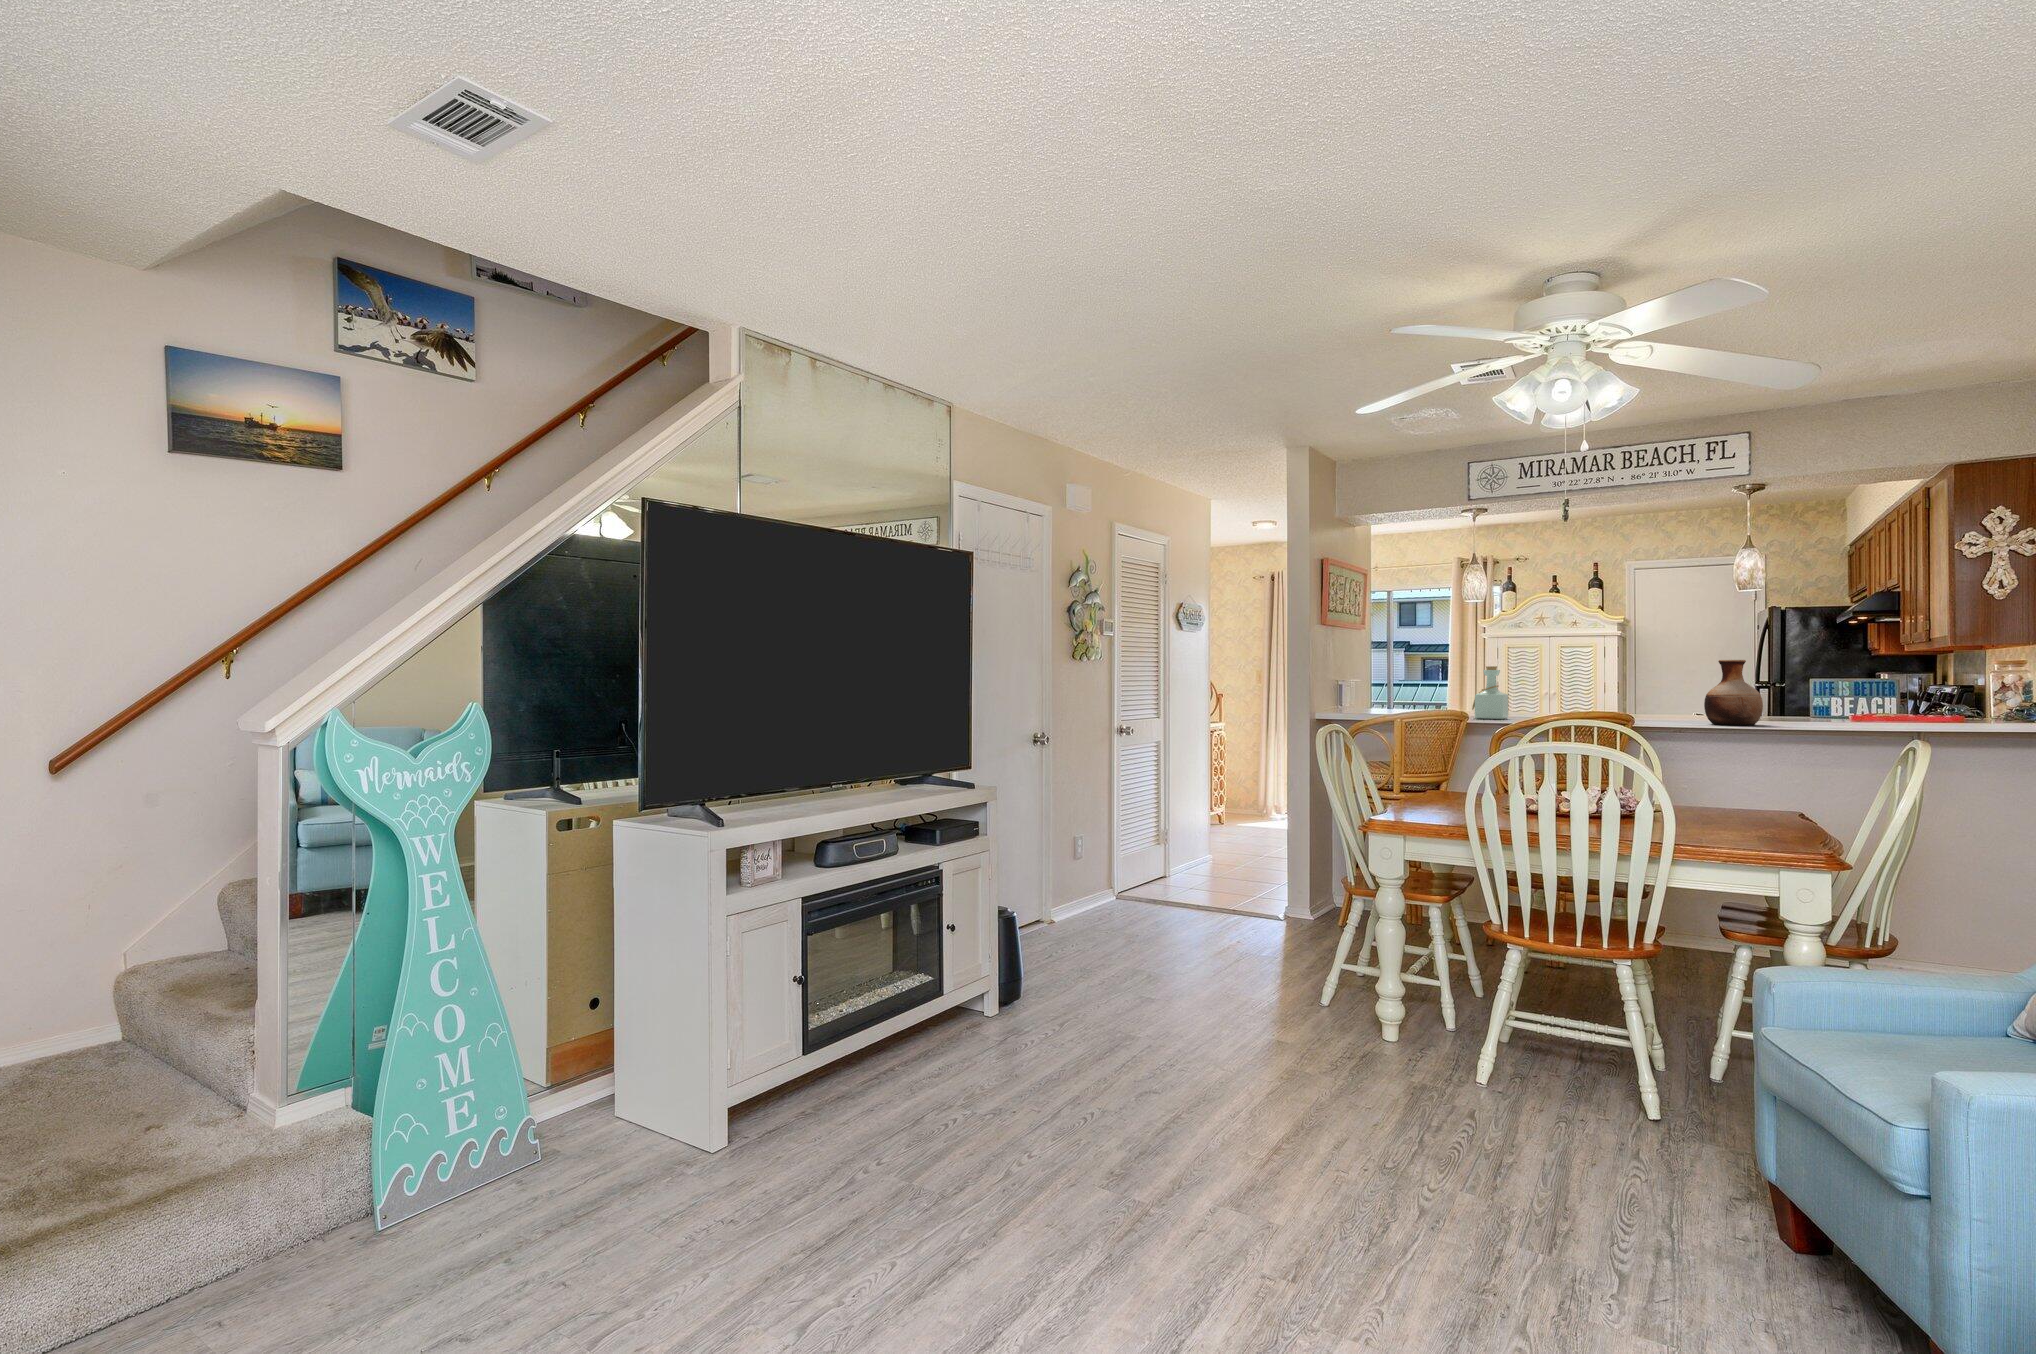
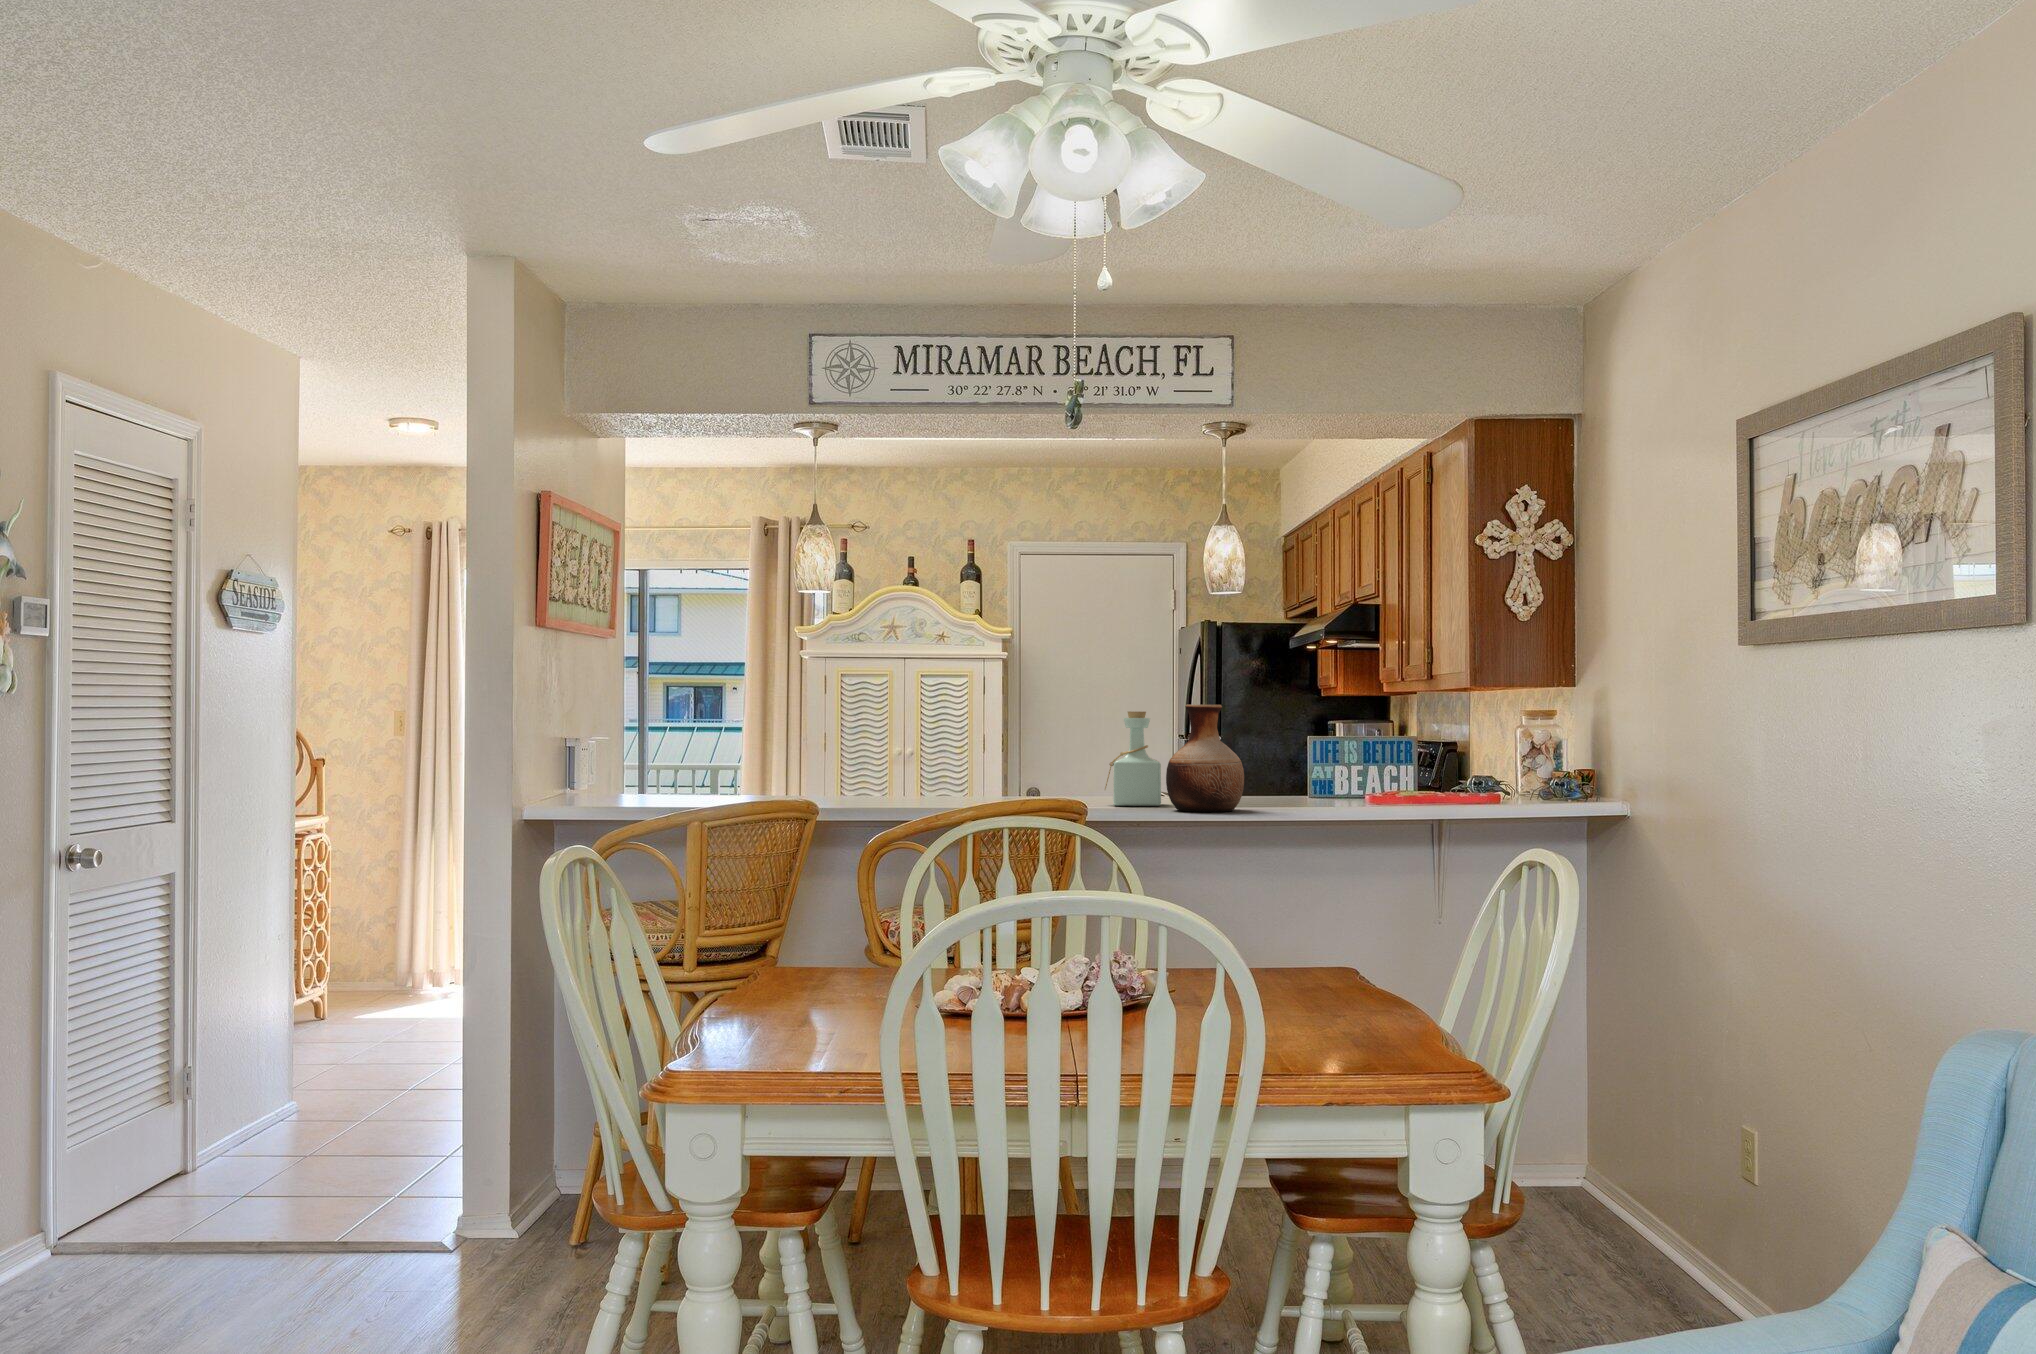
bottle: present [1472,666,1508,719] -> present [1105,711,1161,806]

